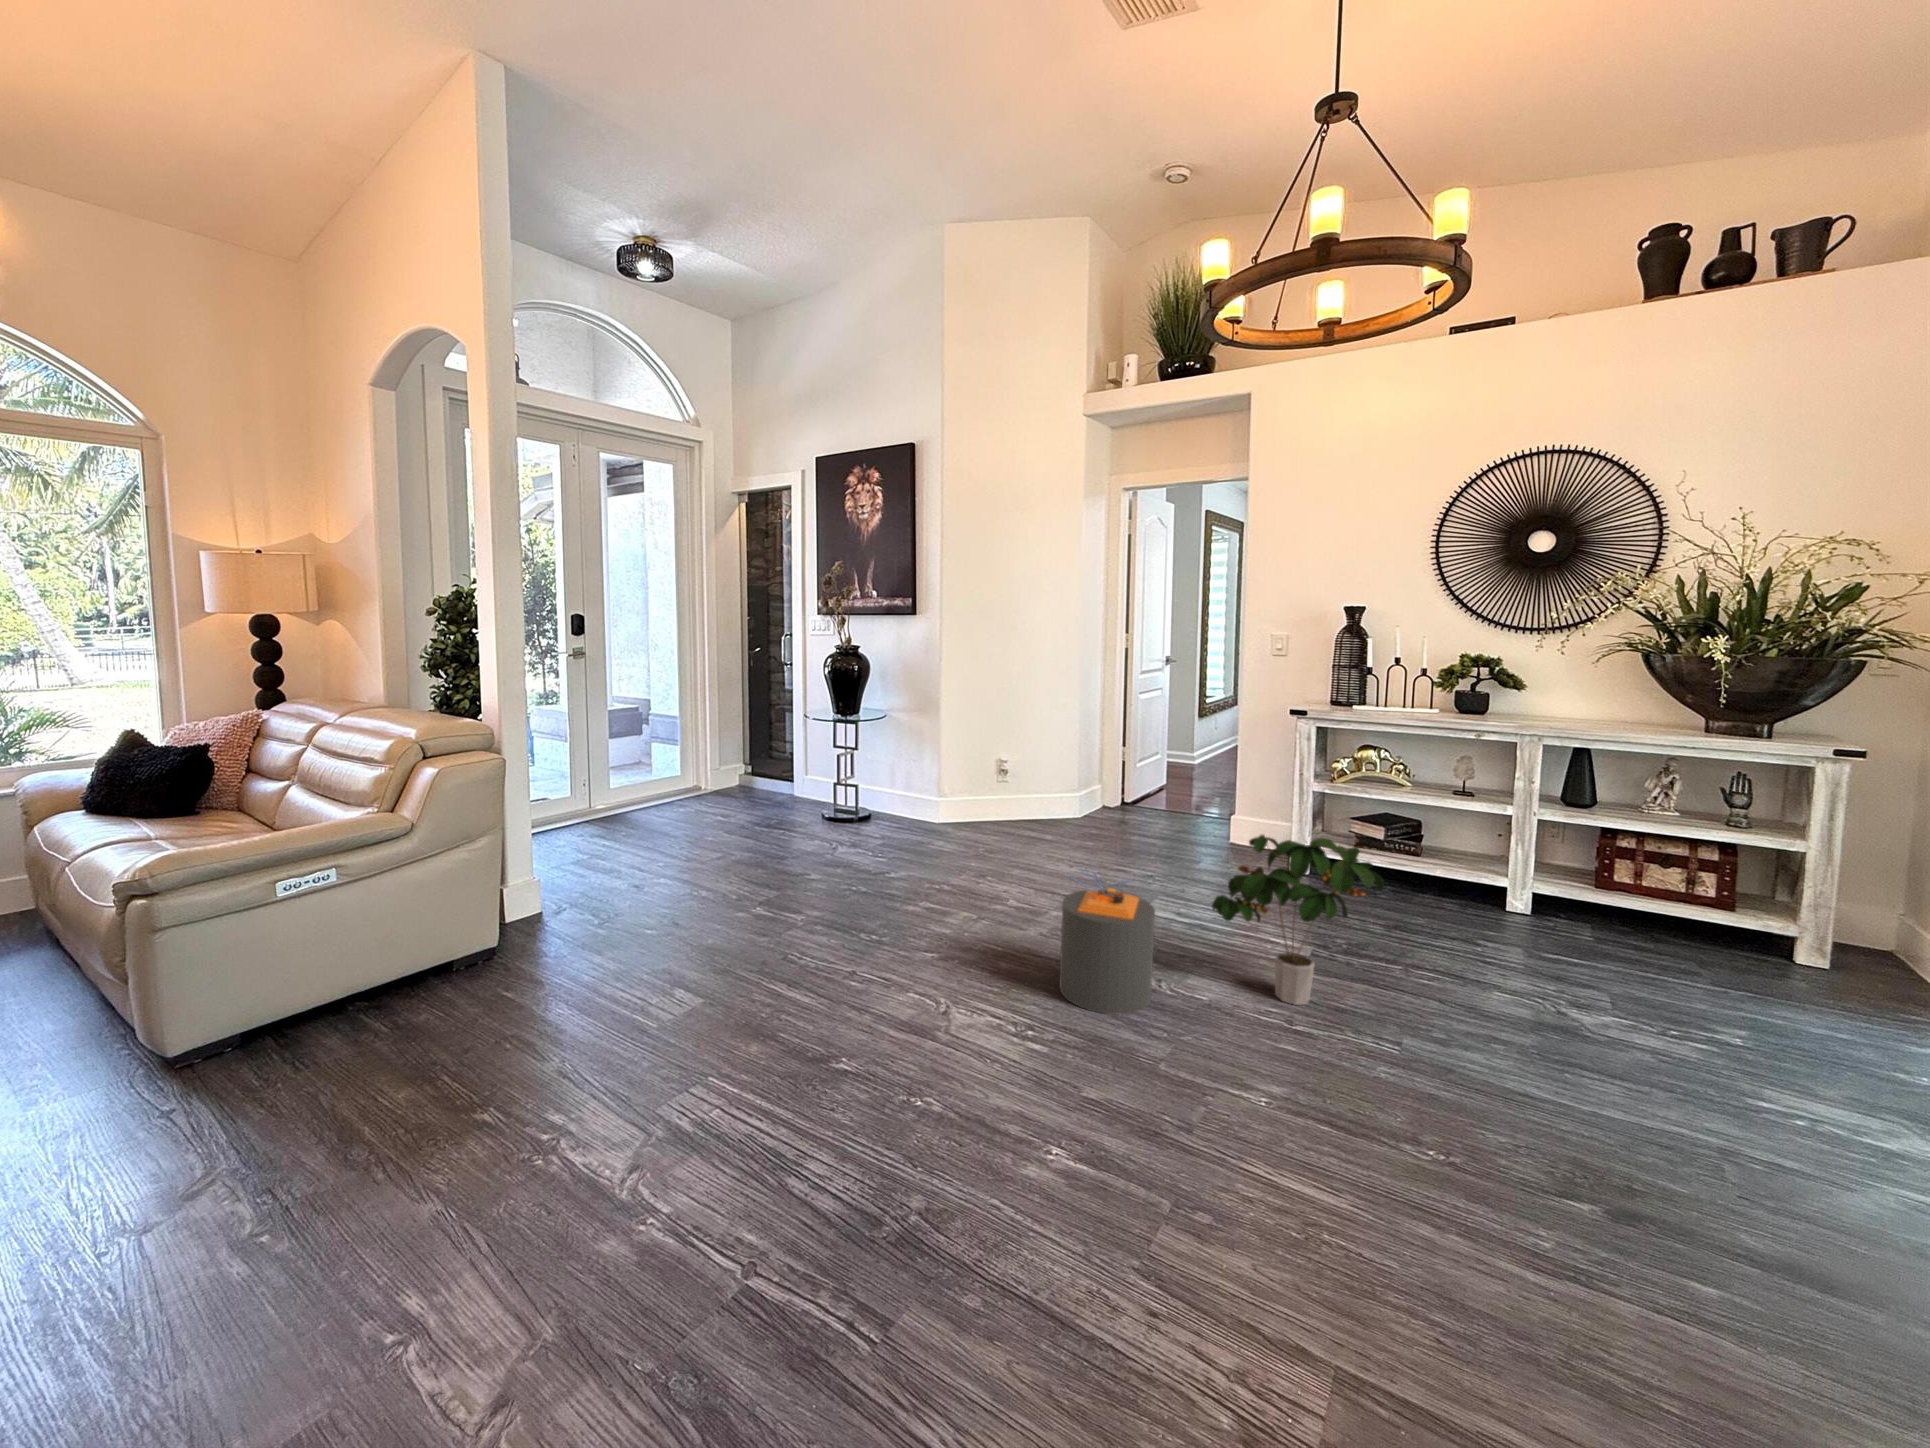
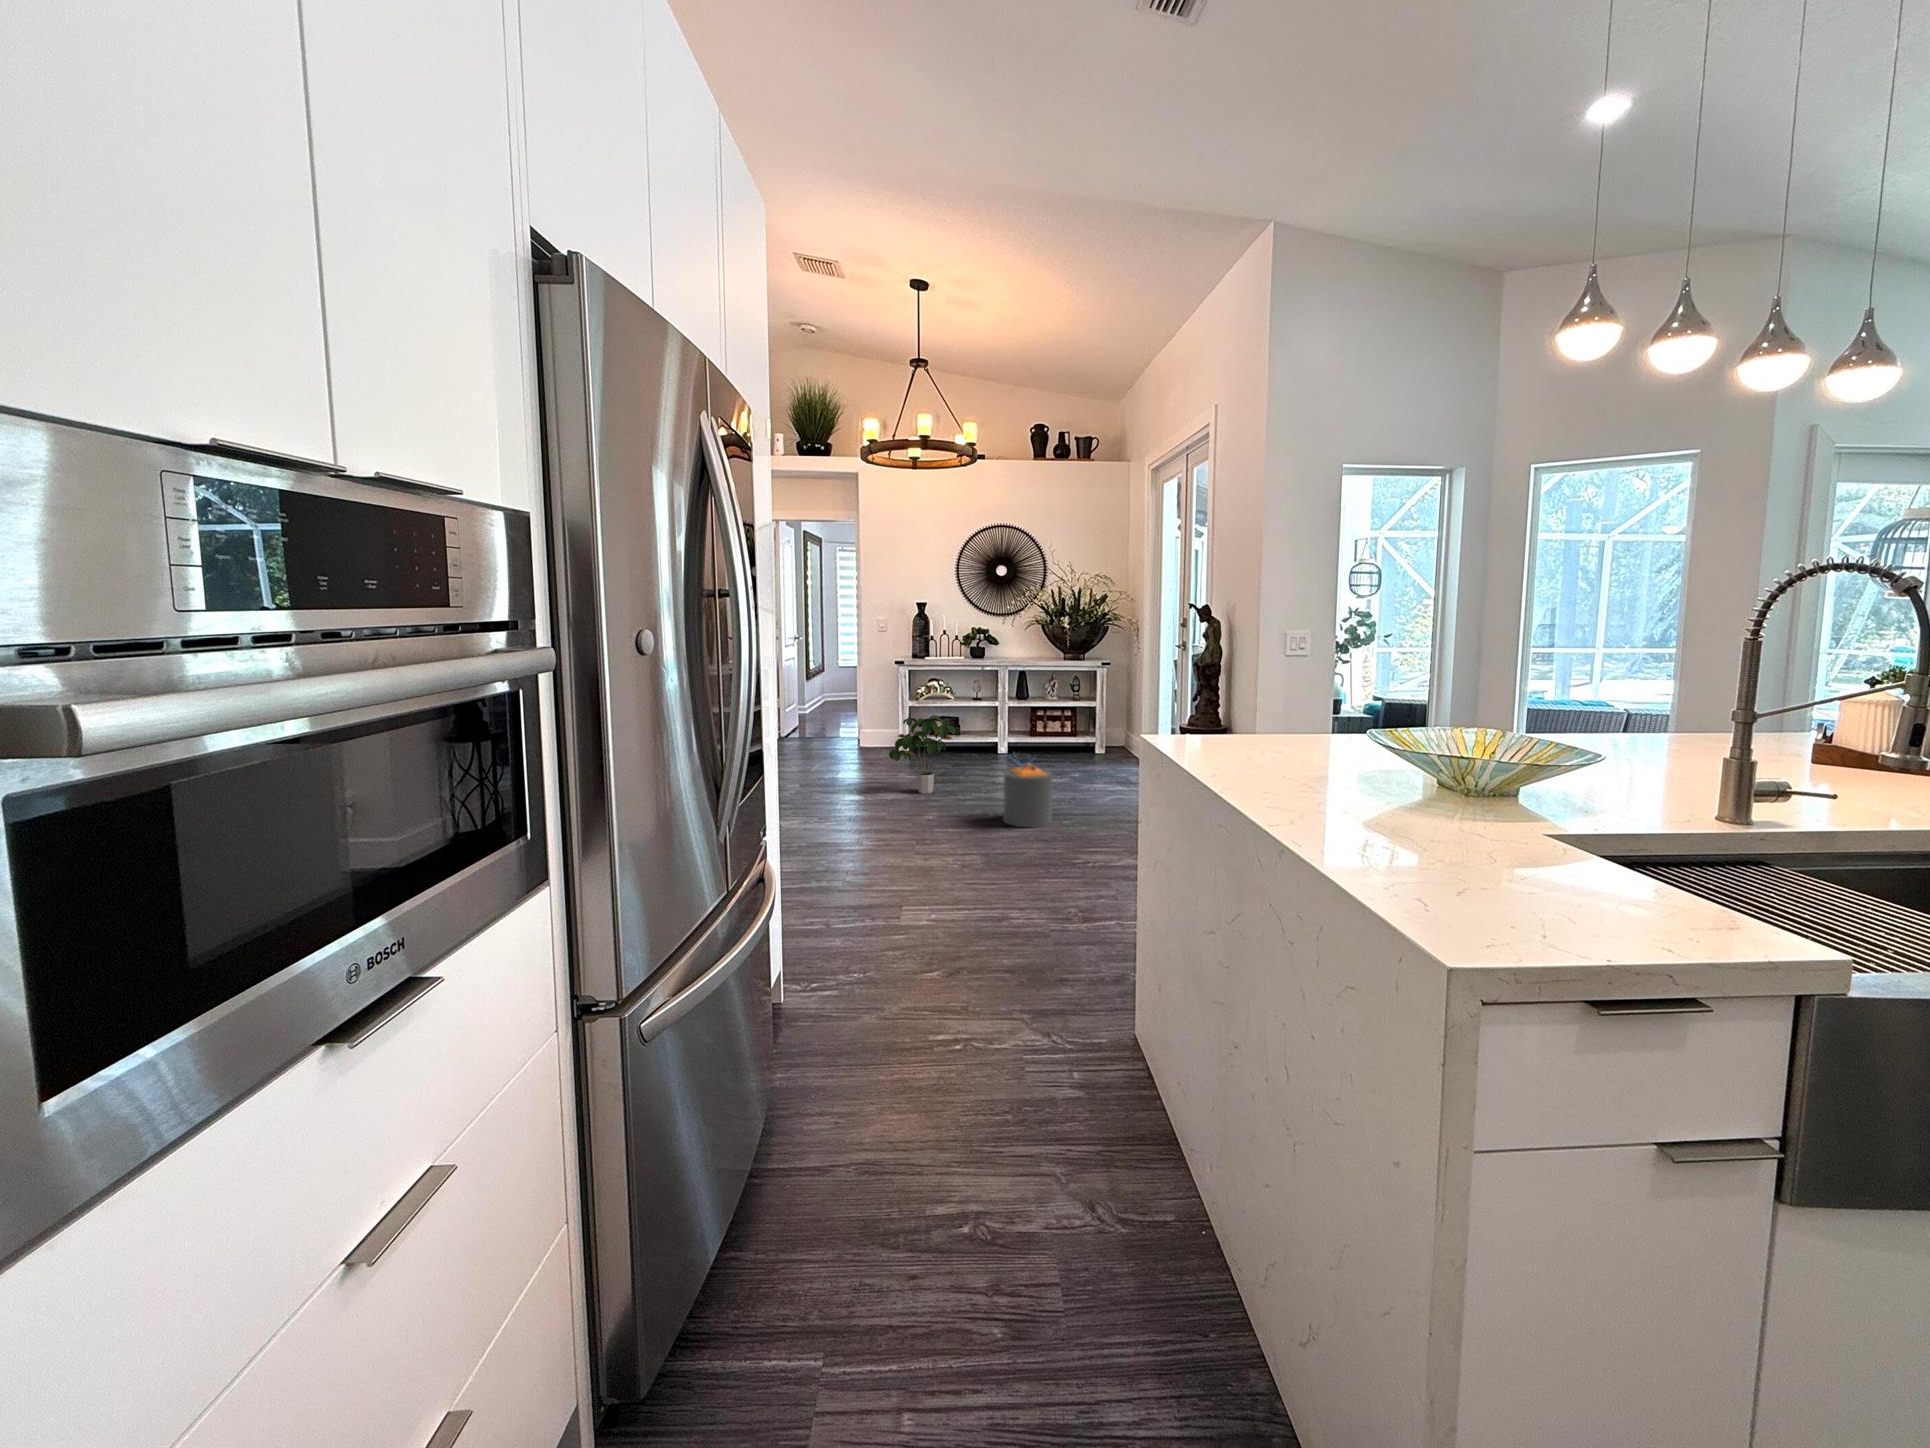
trash can: present [1060,862,1155,1014] -> present [1003,756,1053,827]

